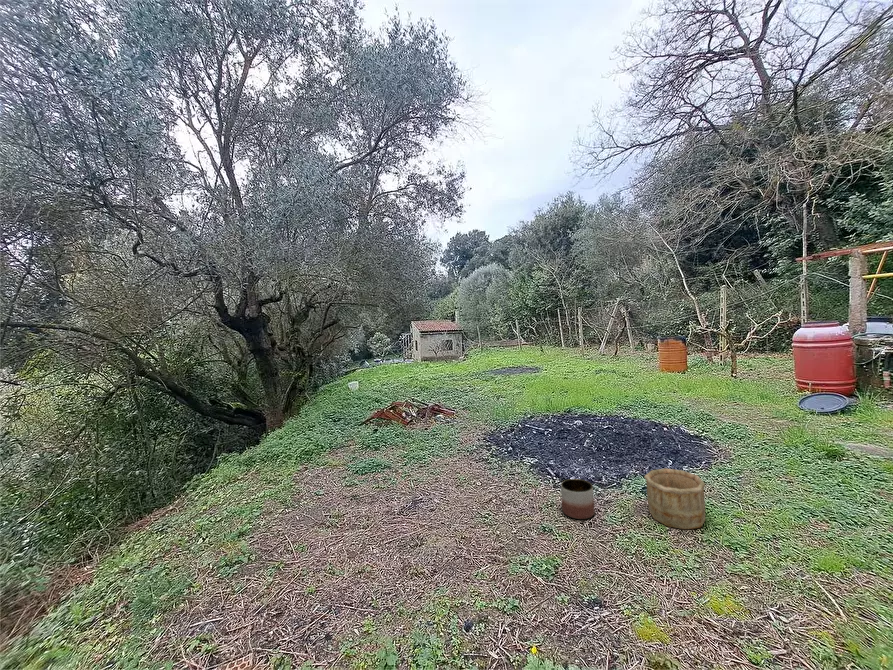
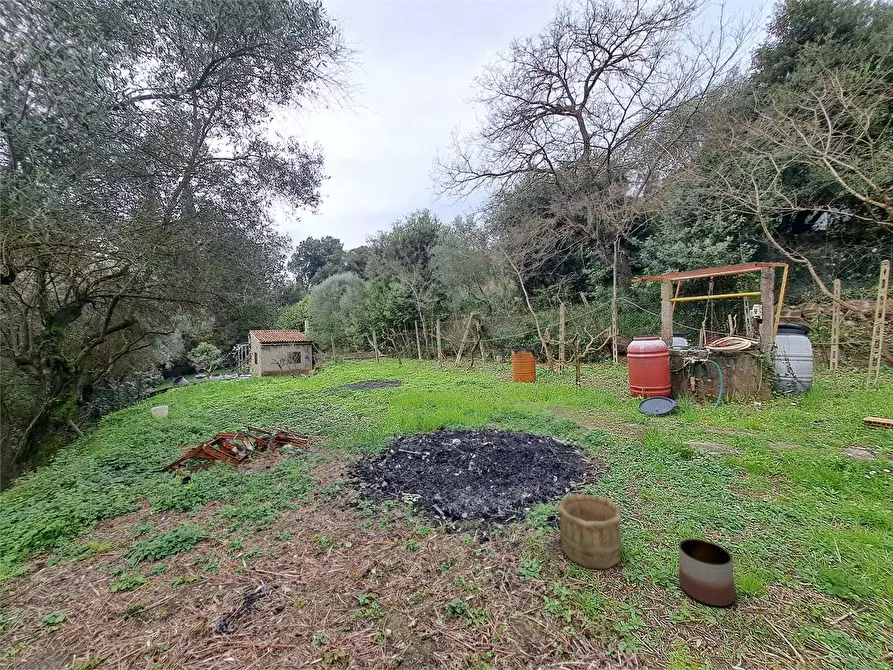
planter: present [561,479,595,519] -> present [679,539,734,606]

